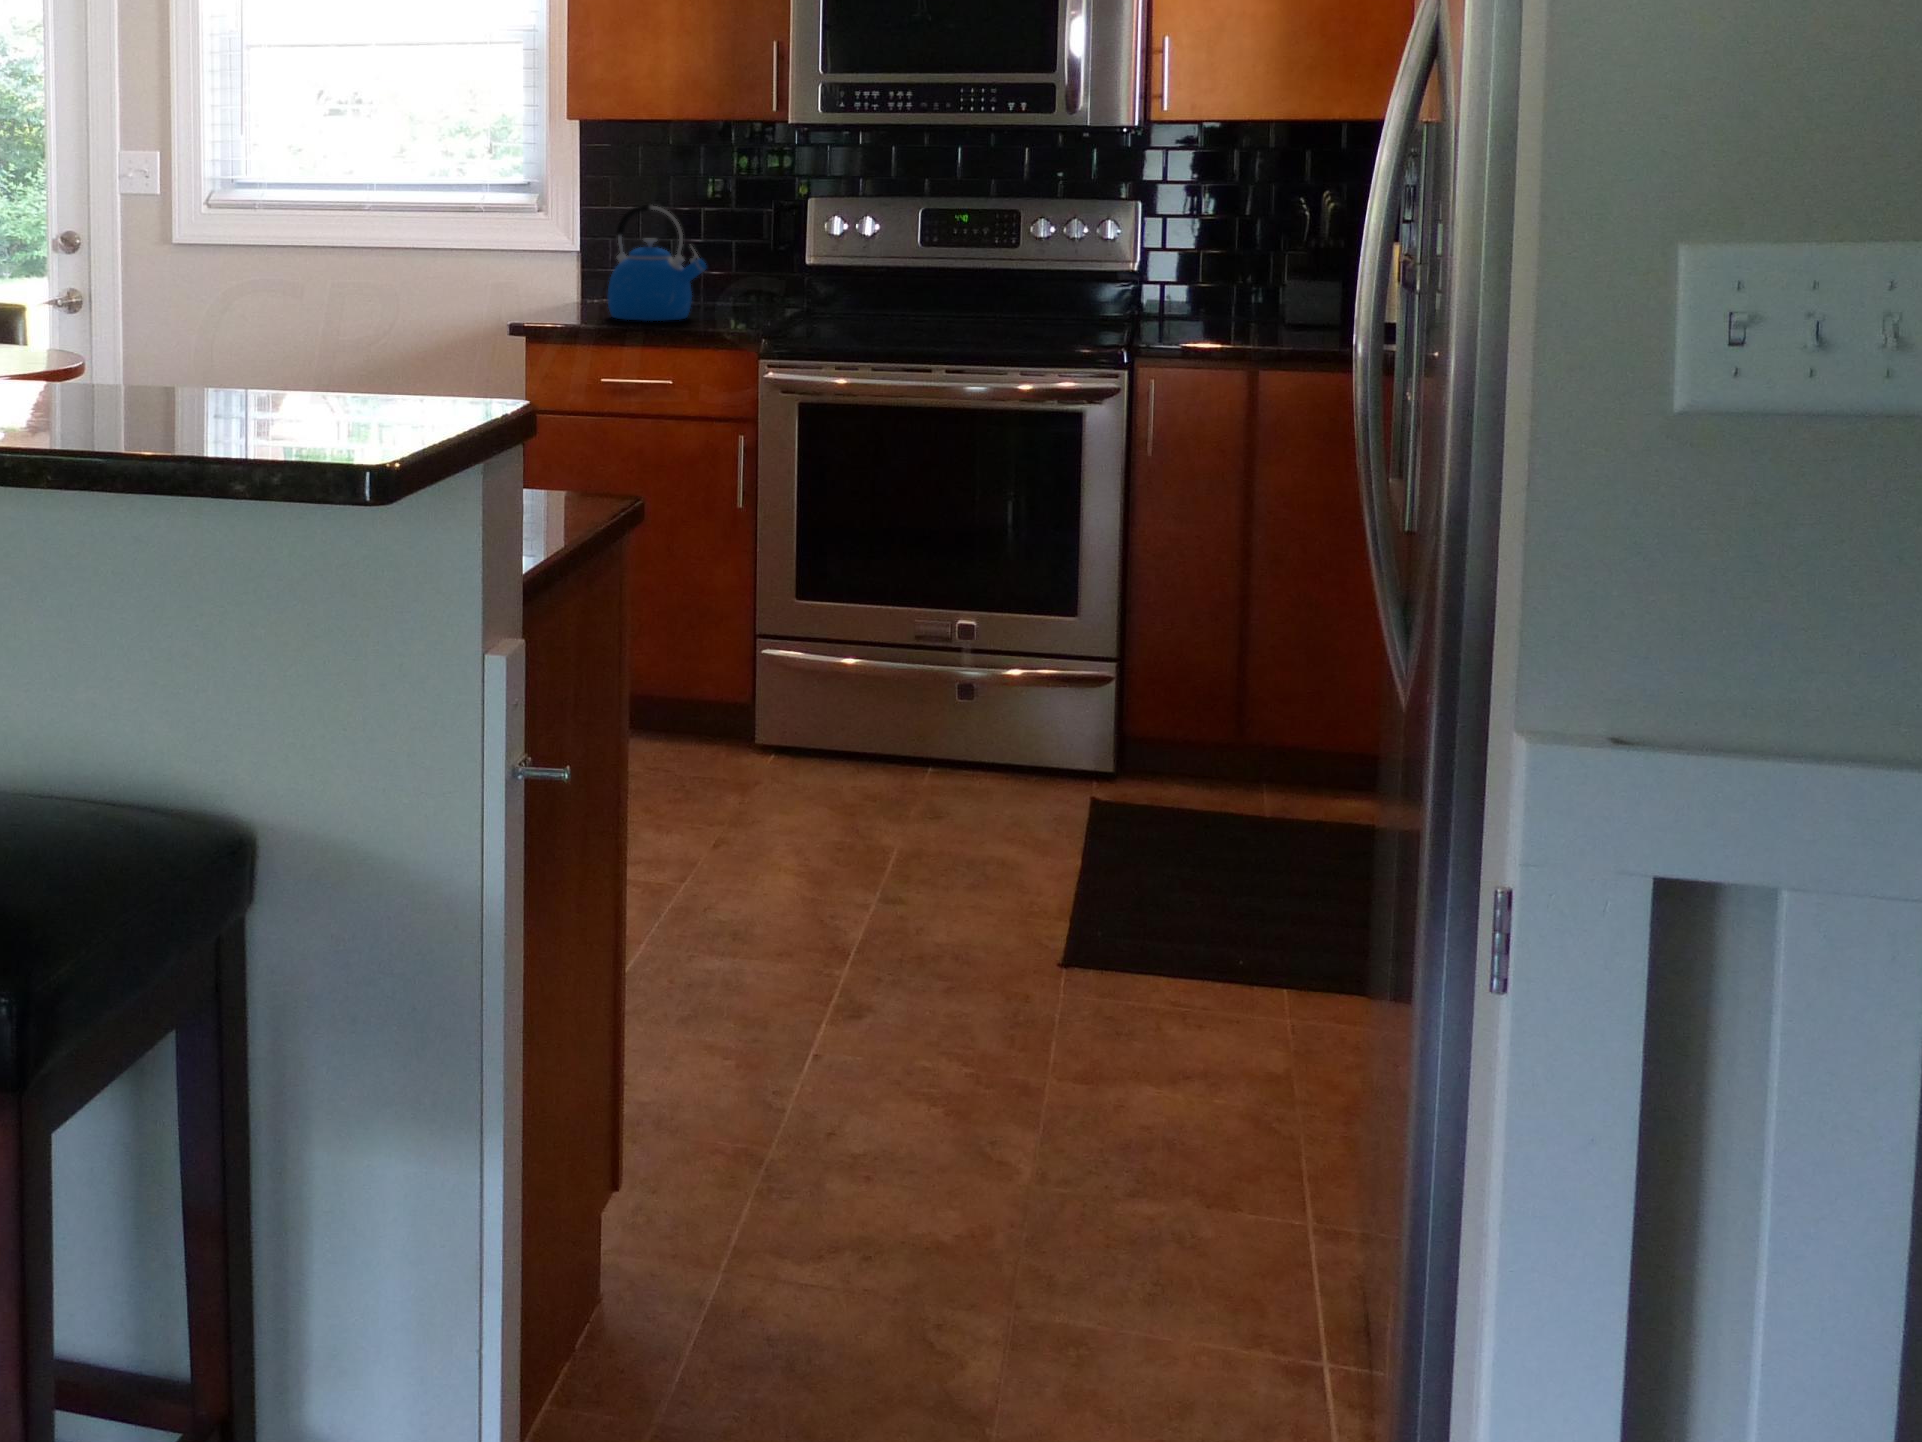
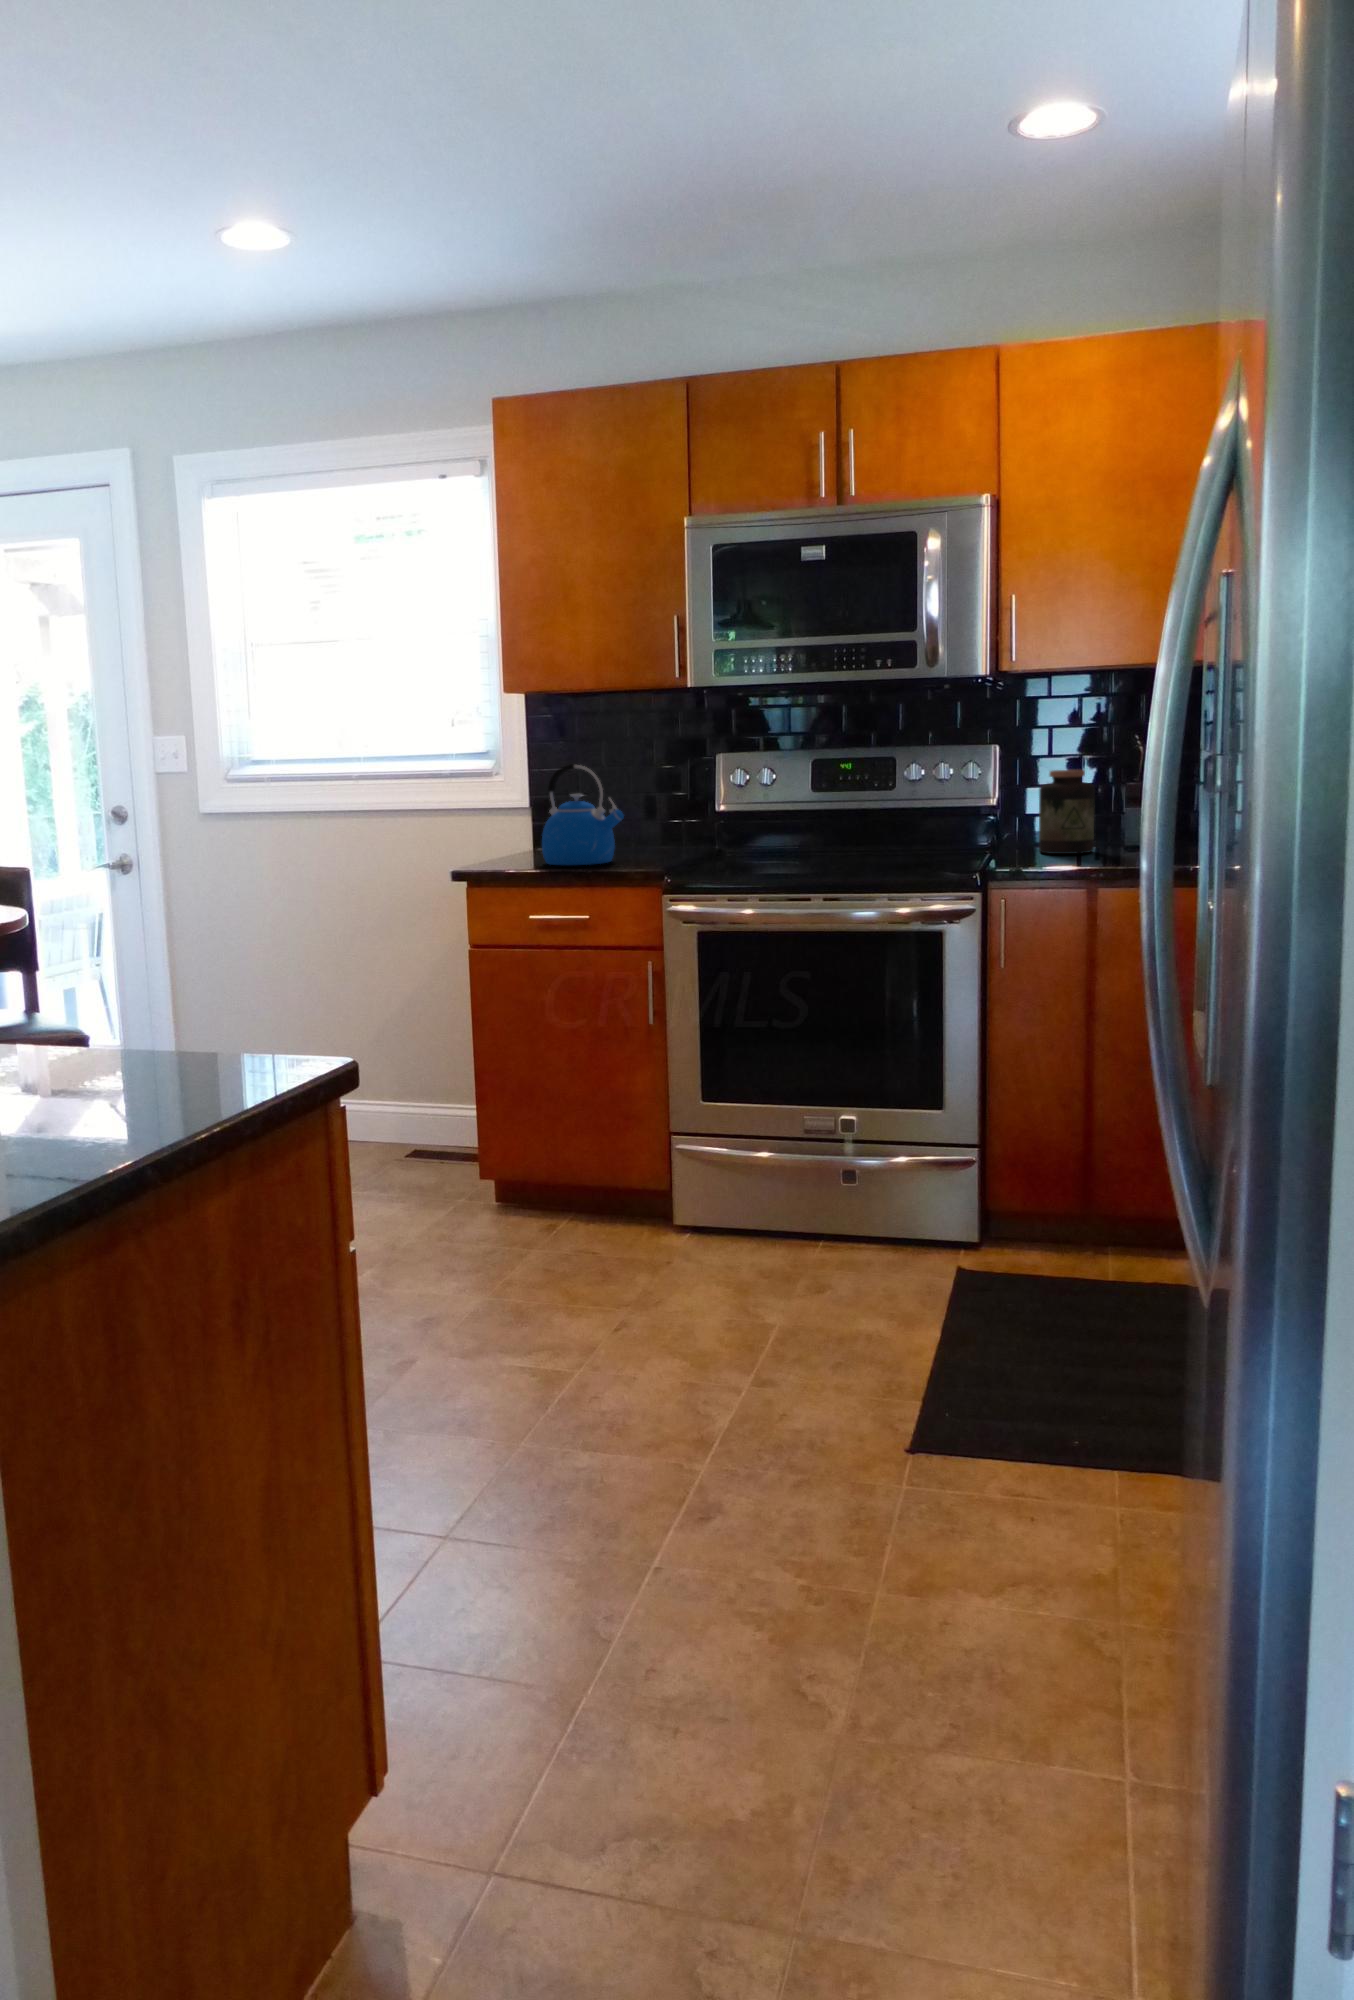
jar: none [1189,233,1256,330] -> present [1039,770,1095,854]

